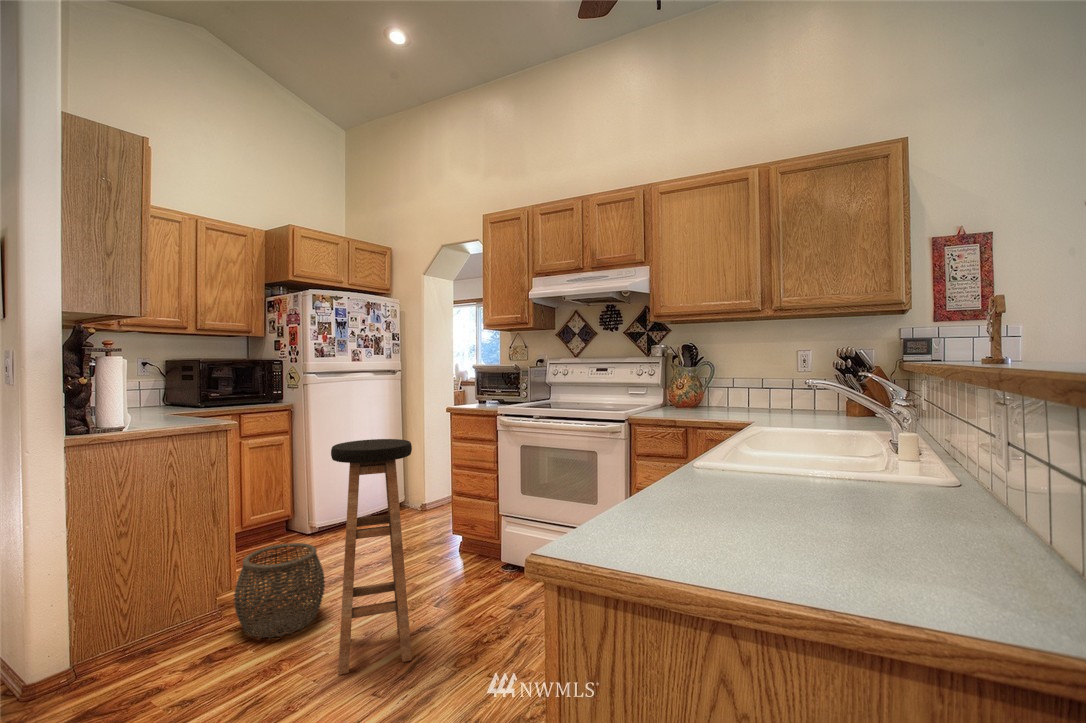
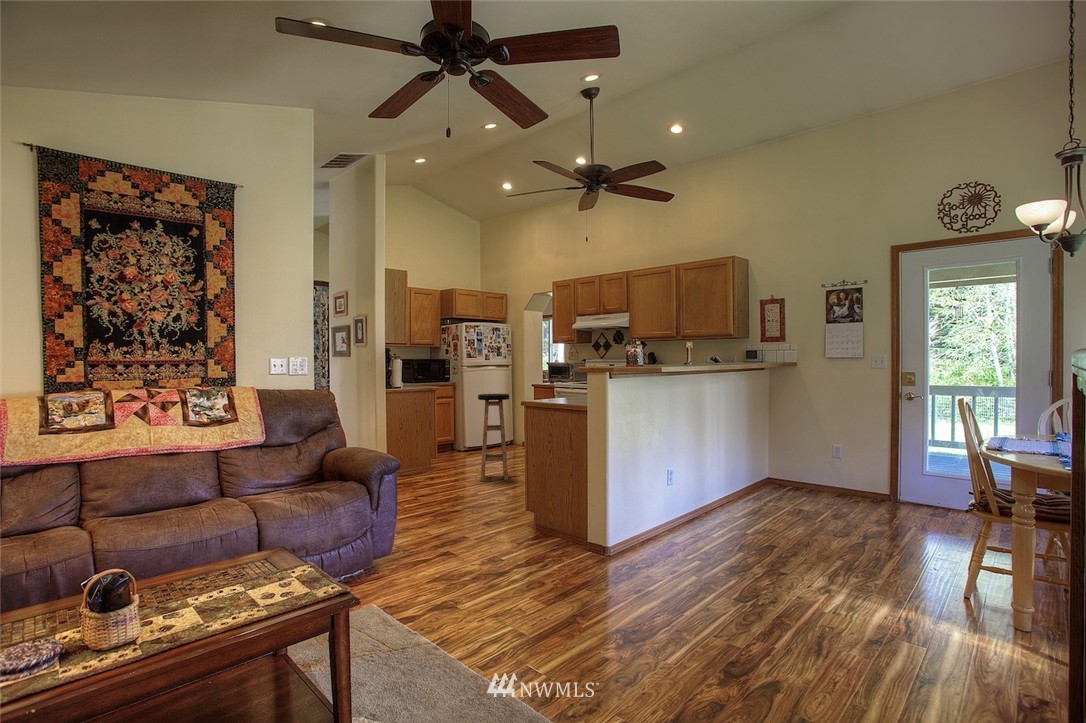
woven basket: present [234,543,325,639] -> none [439,440,474,474]

